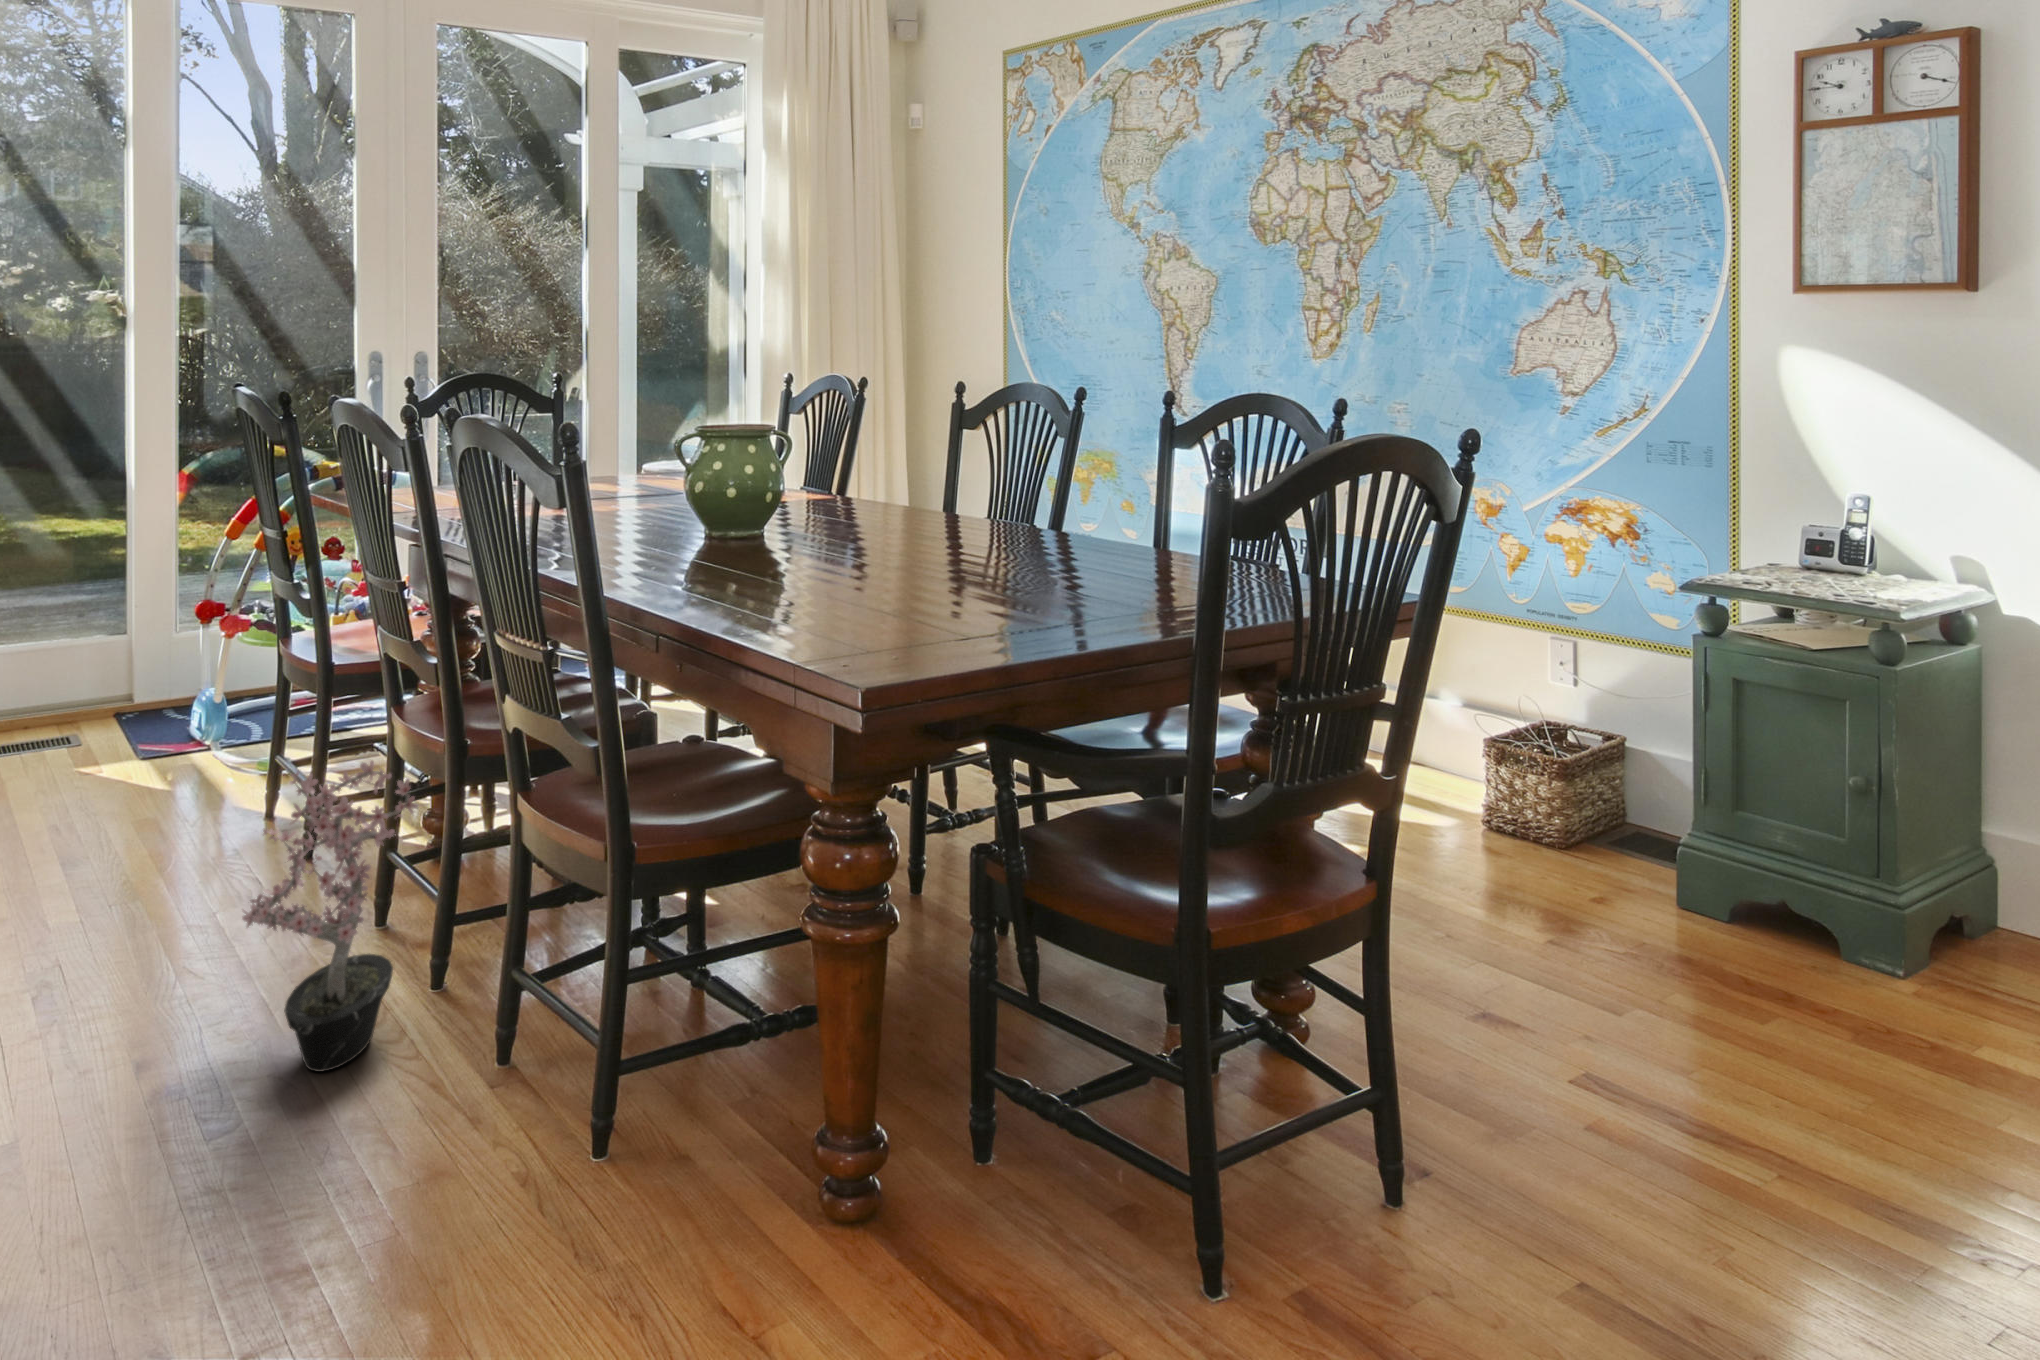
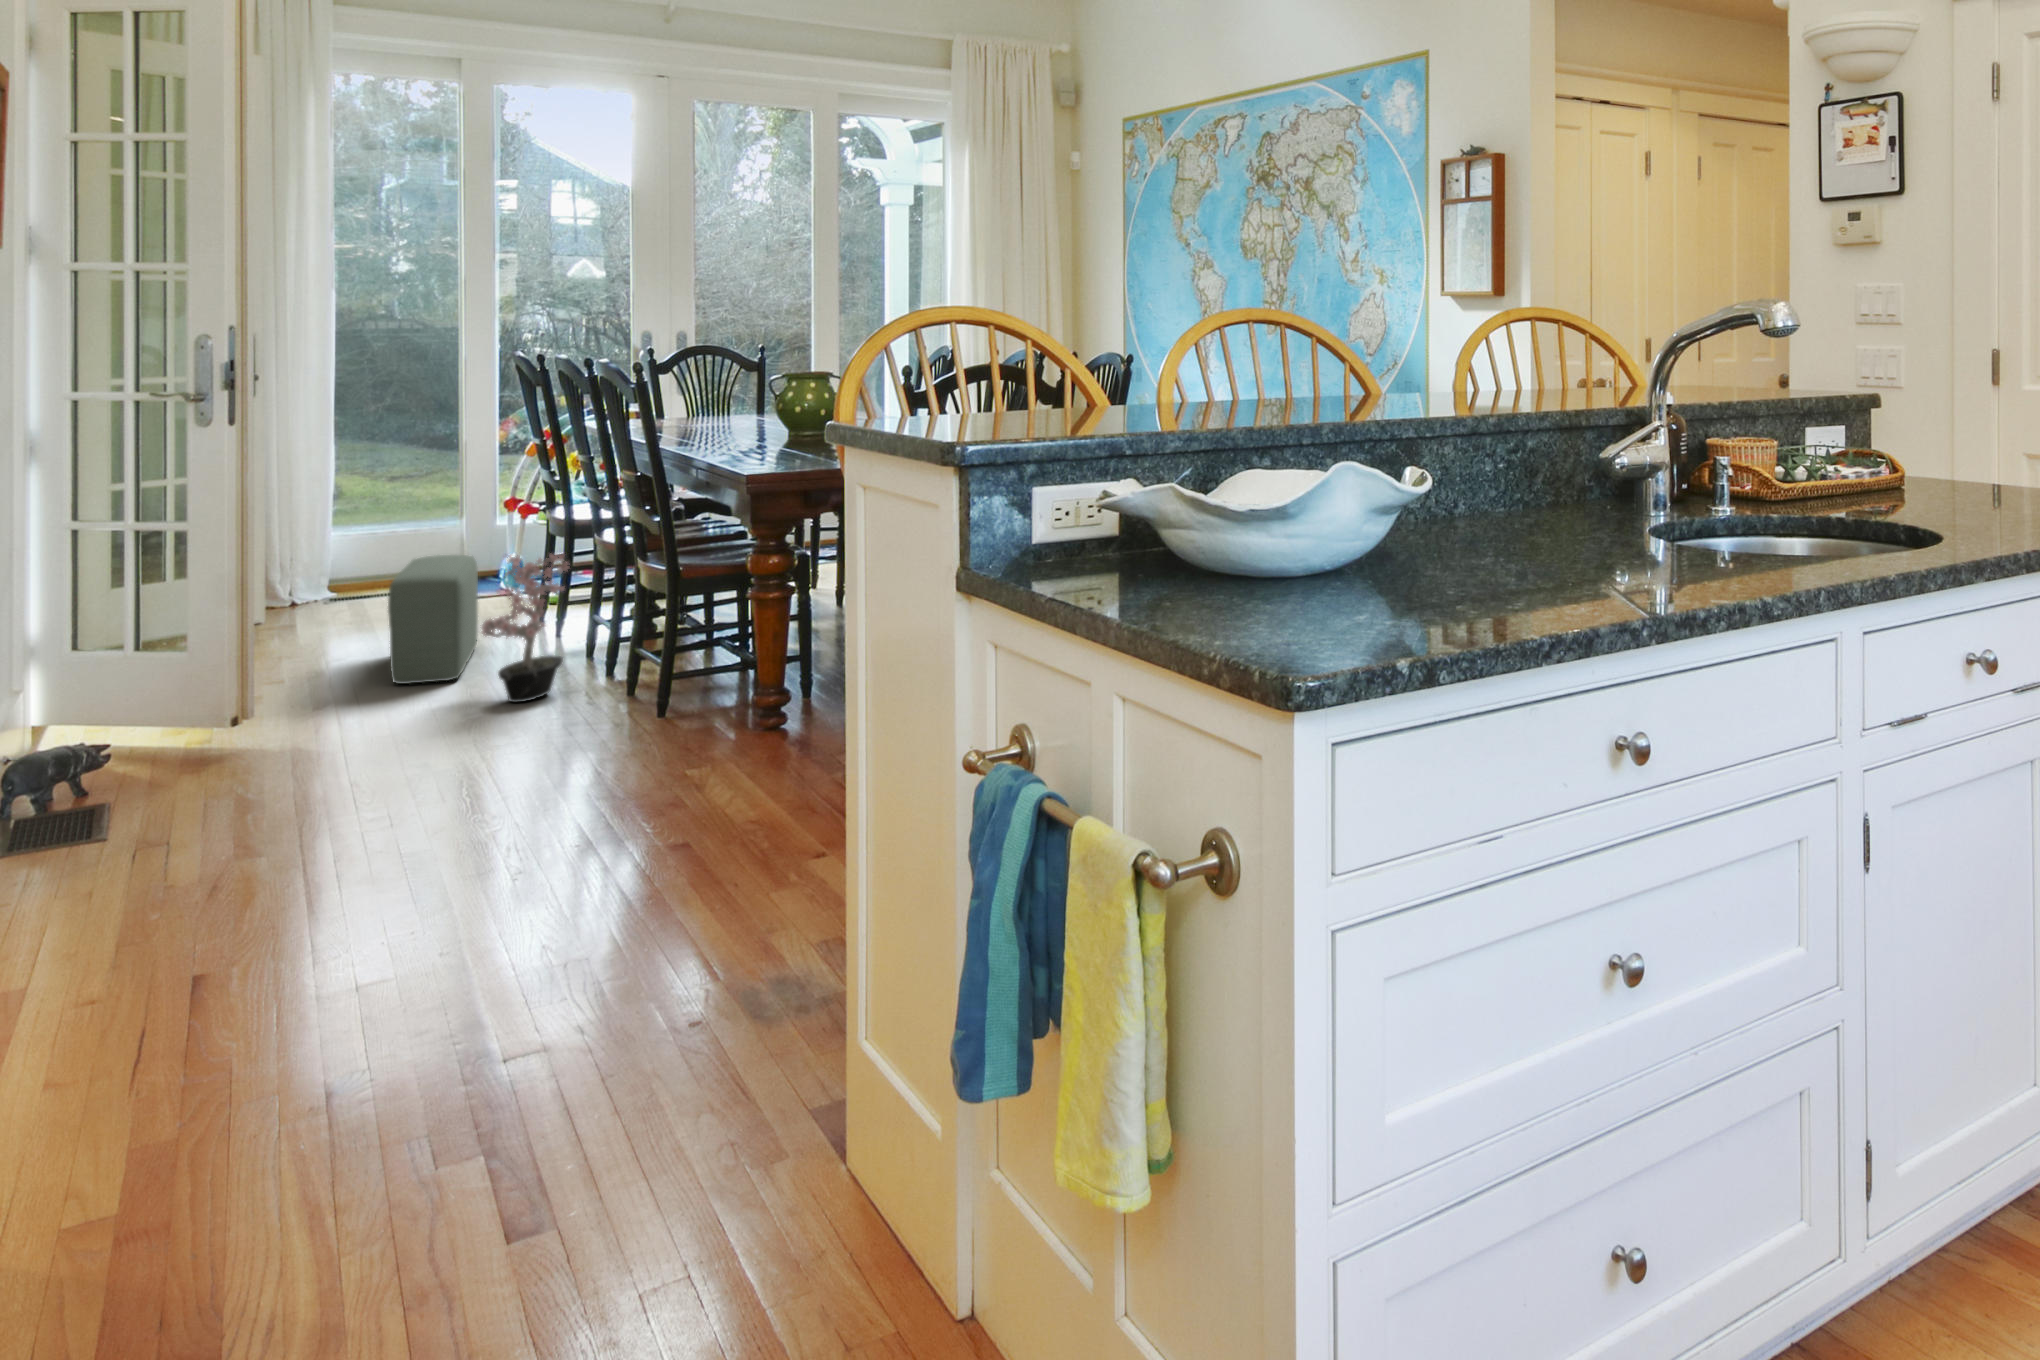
pouf: none [68,726,198,1002] -> present [388,555,478,684]

